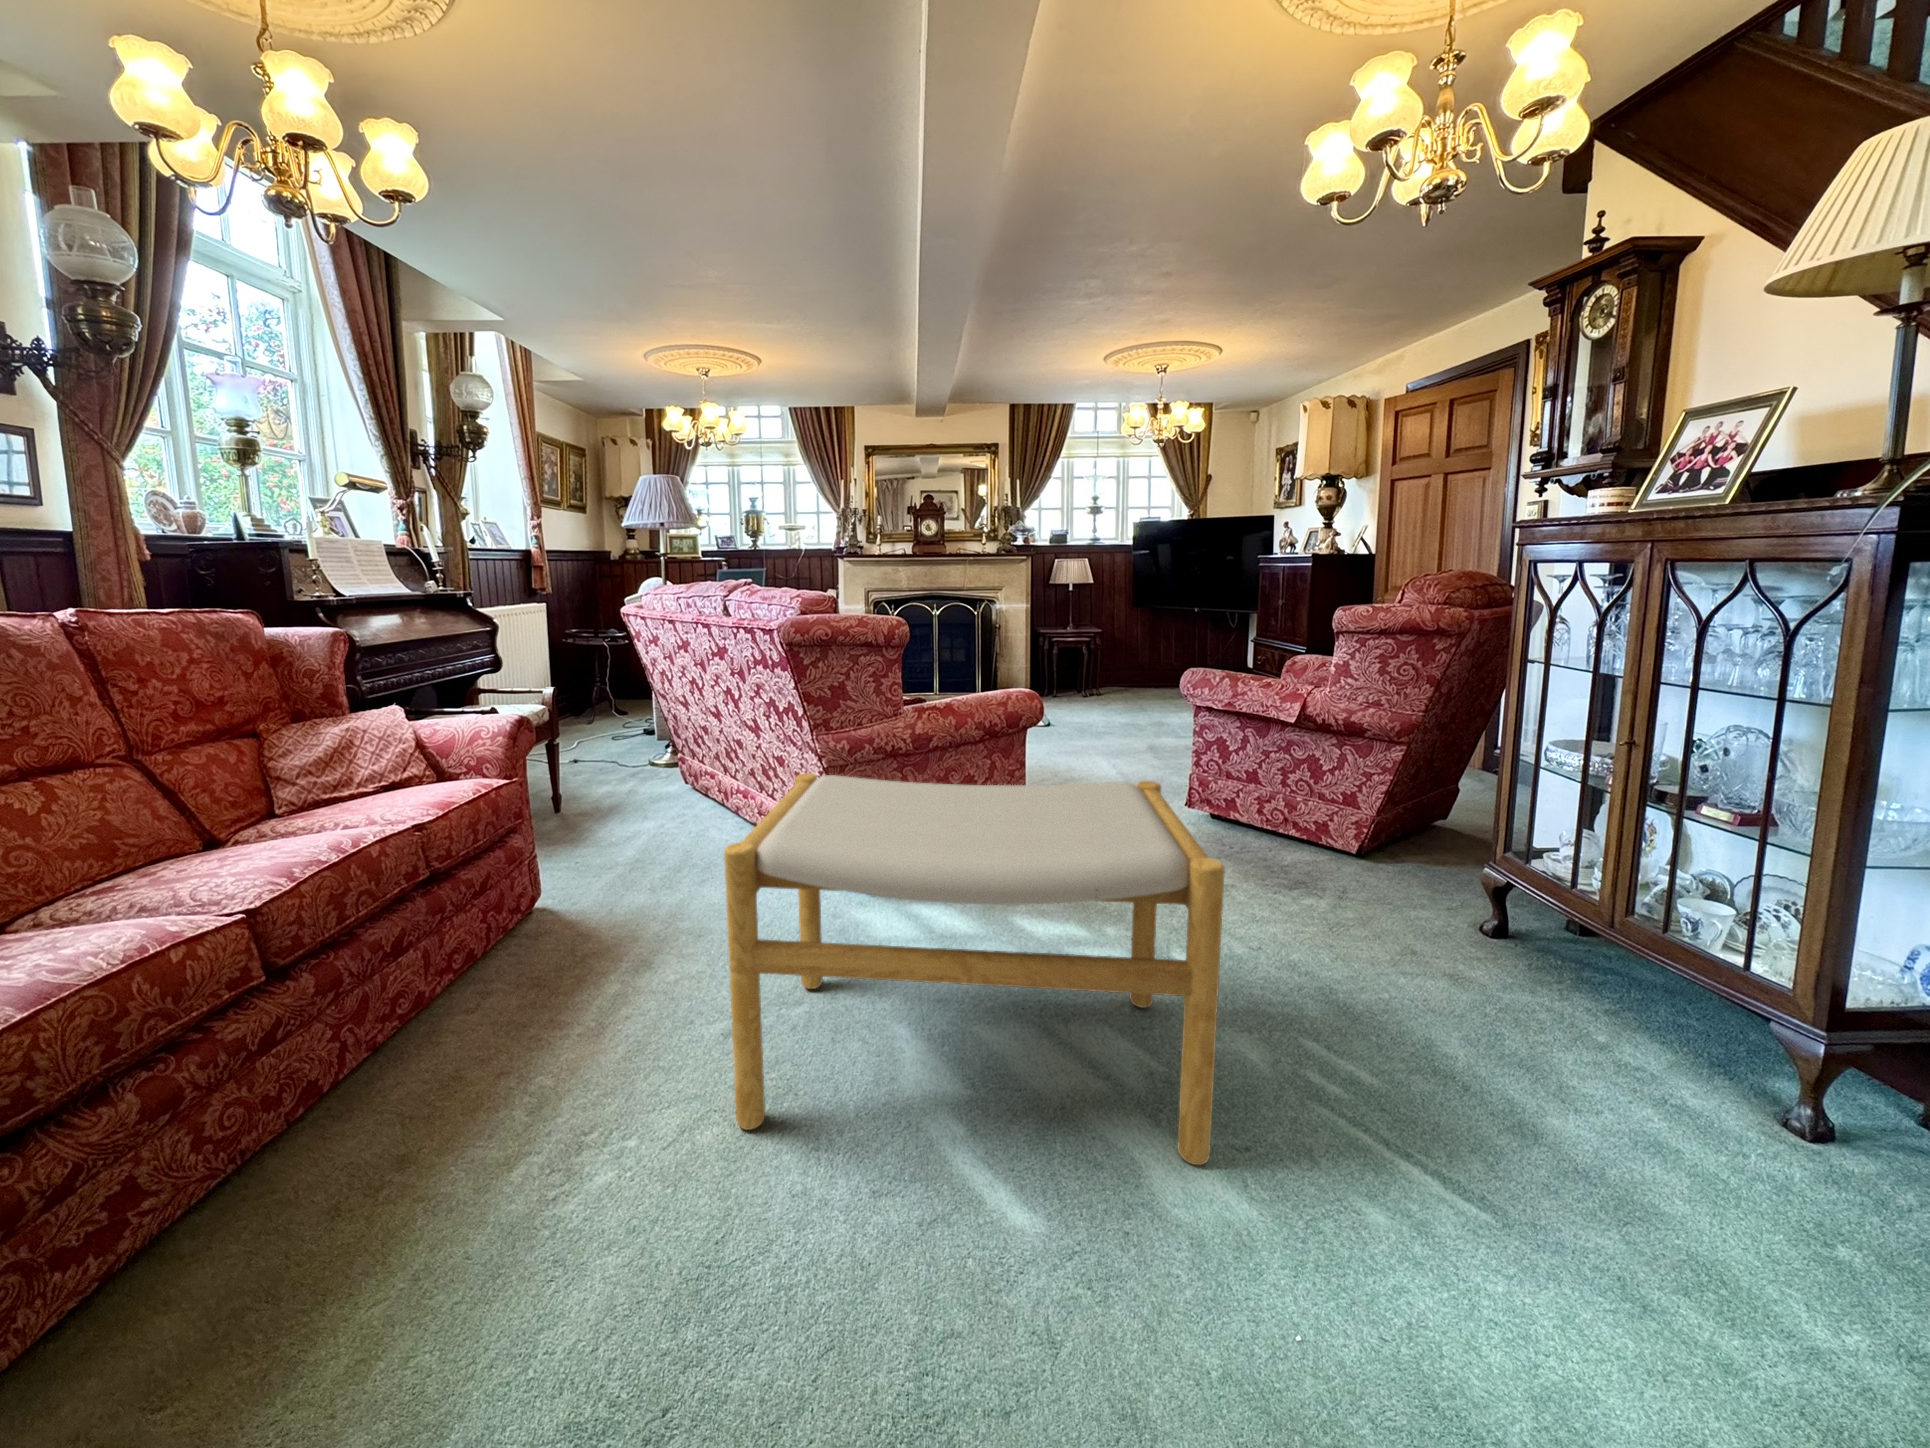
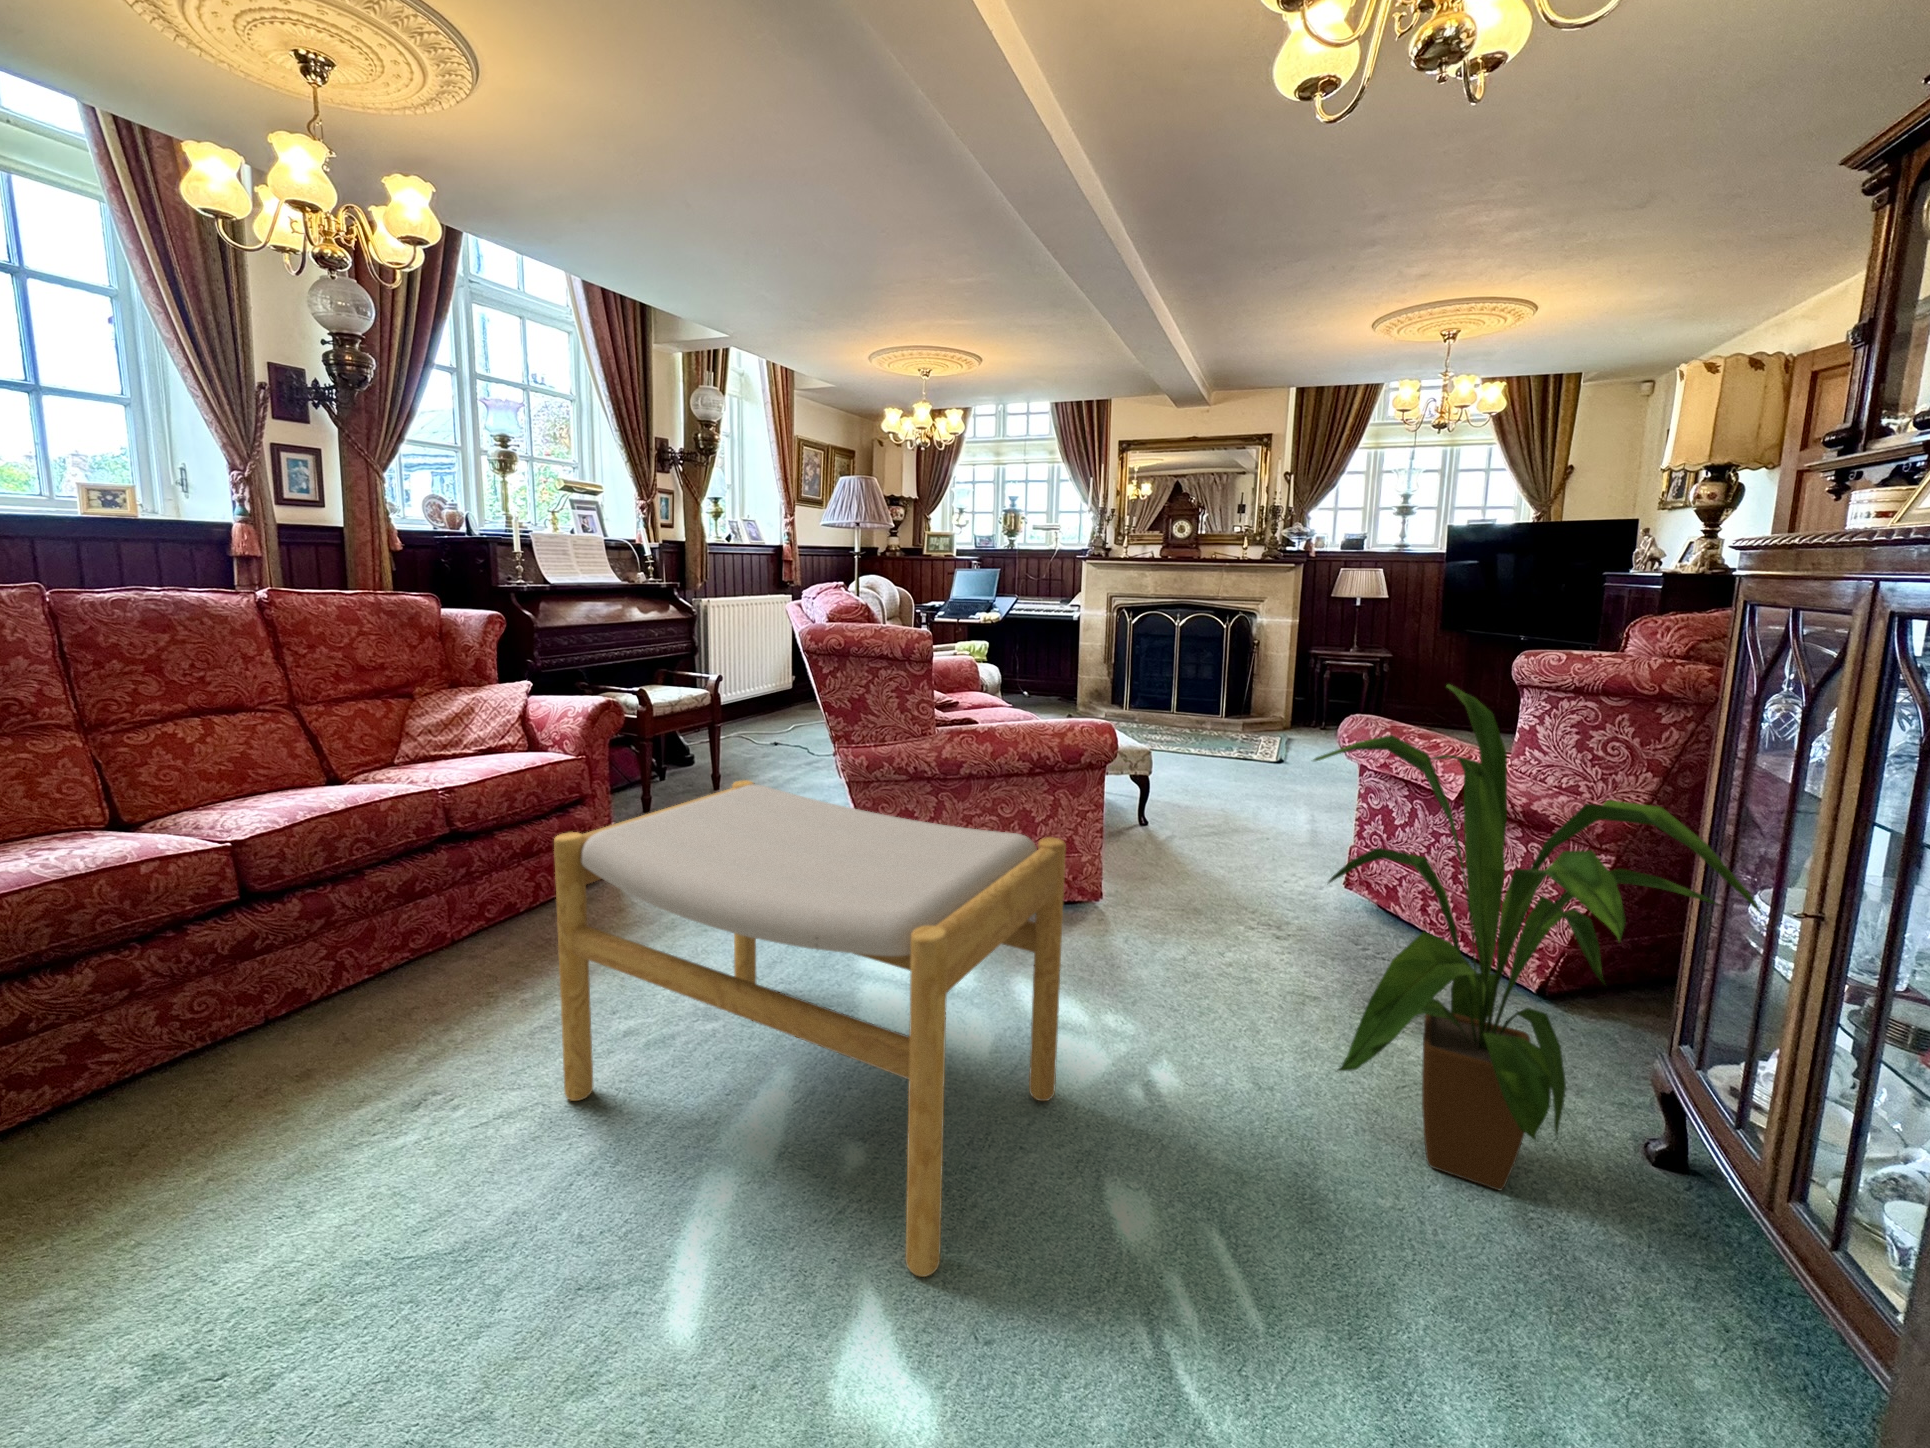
house plant: none [1294,629,1634,983] -> present [1314,684,1760,1190]

